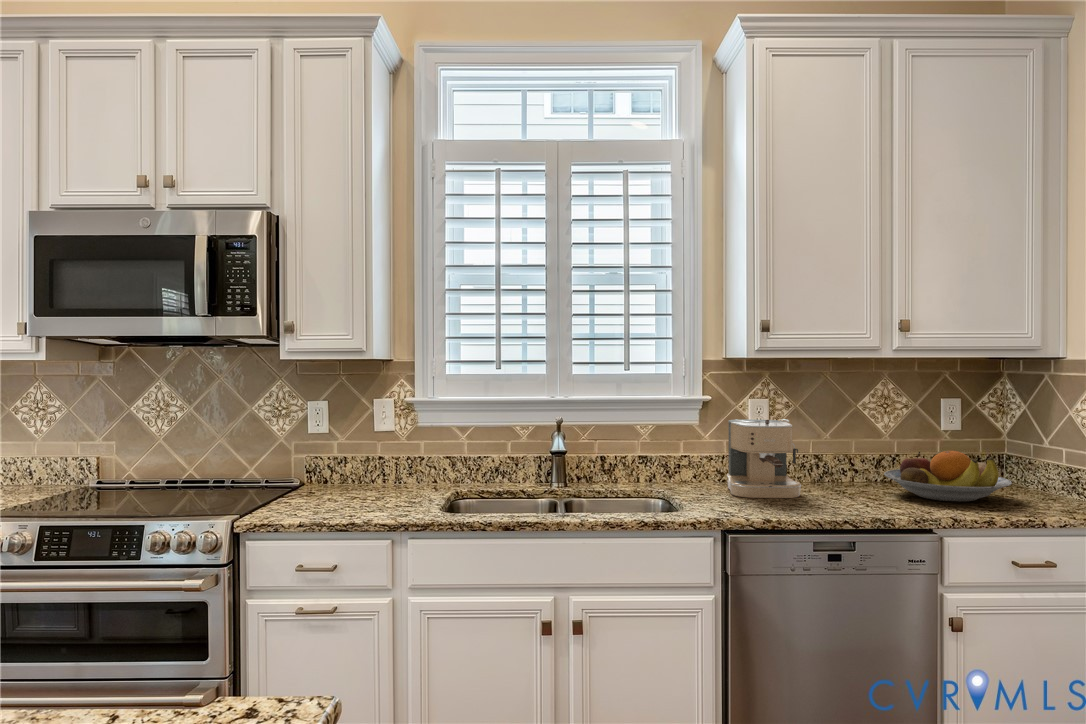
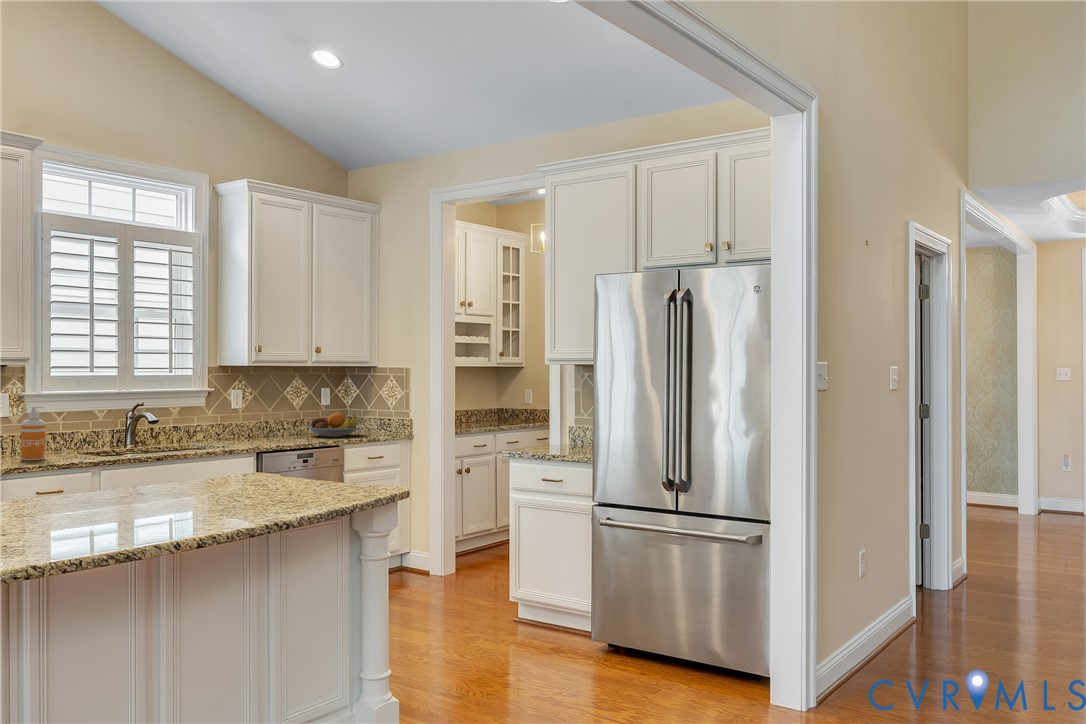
soap dispenser: none [351,419,384,502] -> present [21,407,46,460]
coffee maker: present [727,419,801,498] -> none [227,400,272,442]

